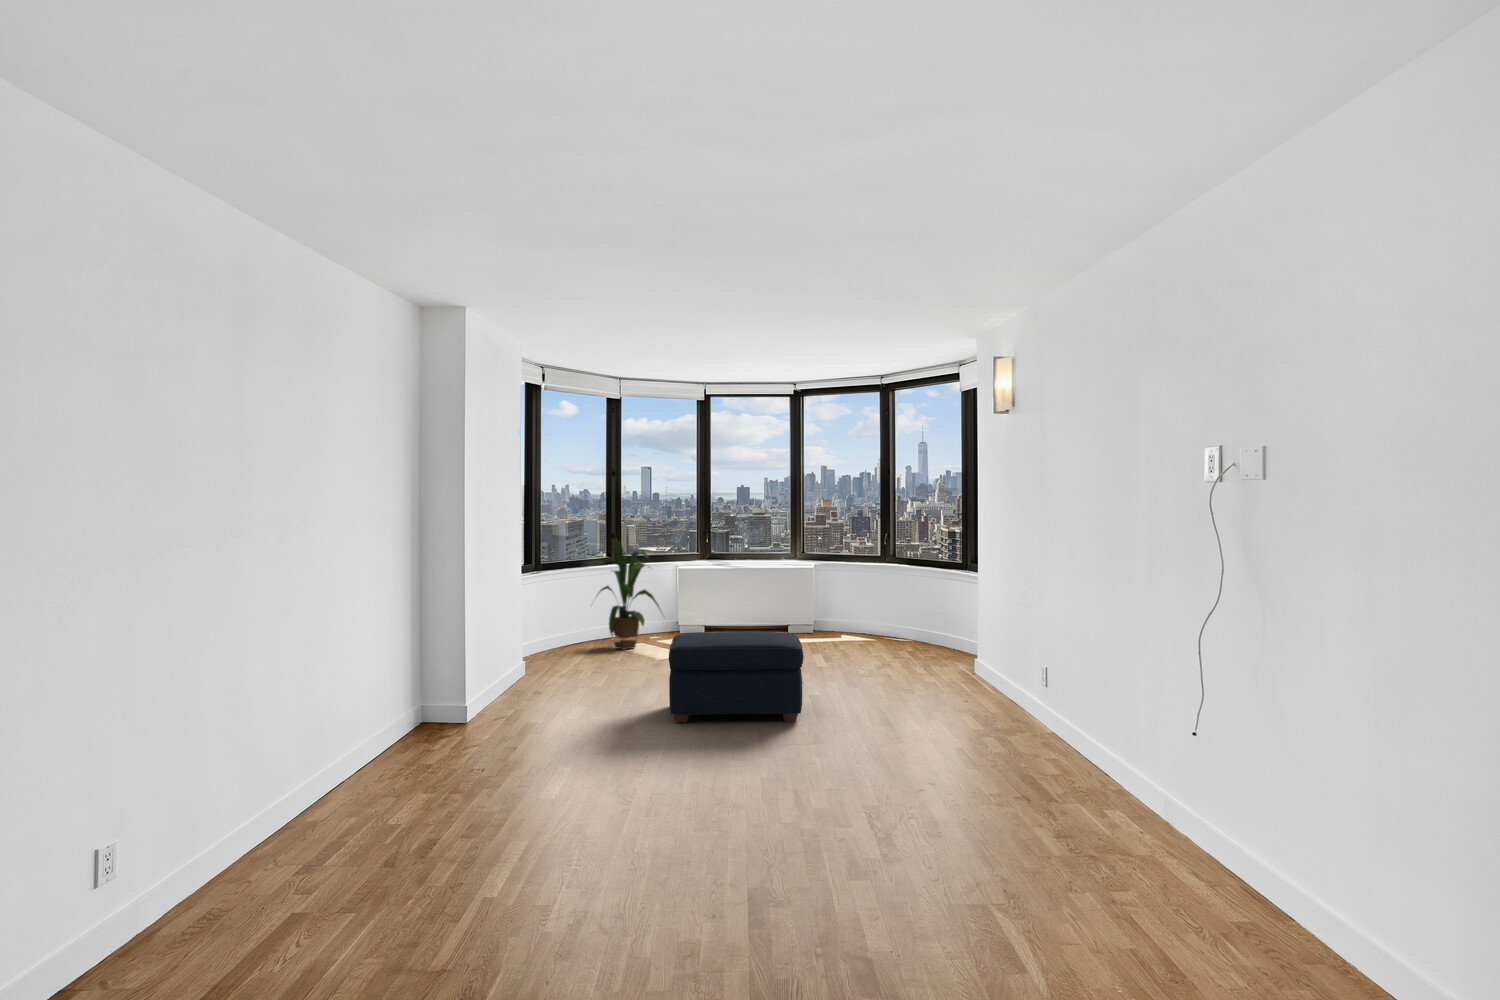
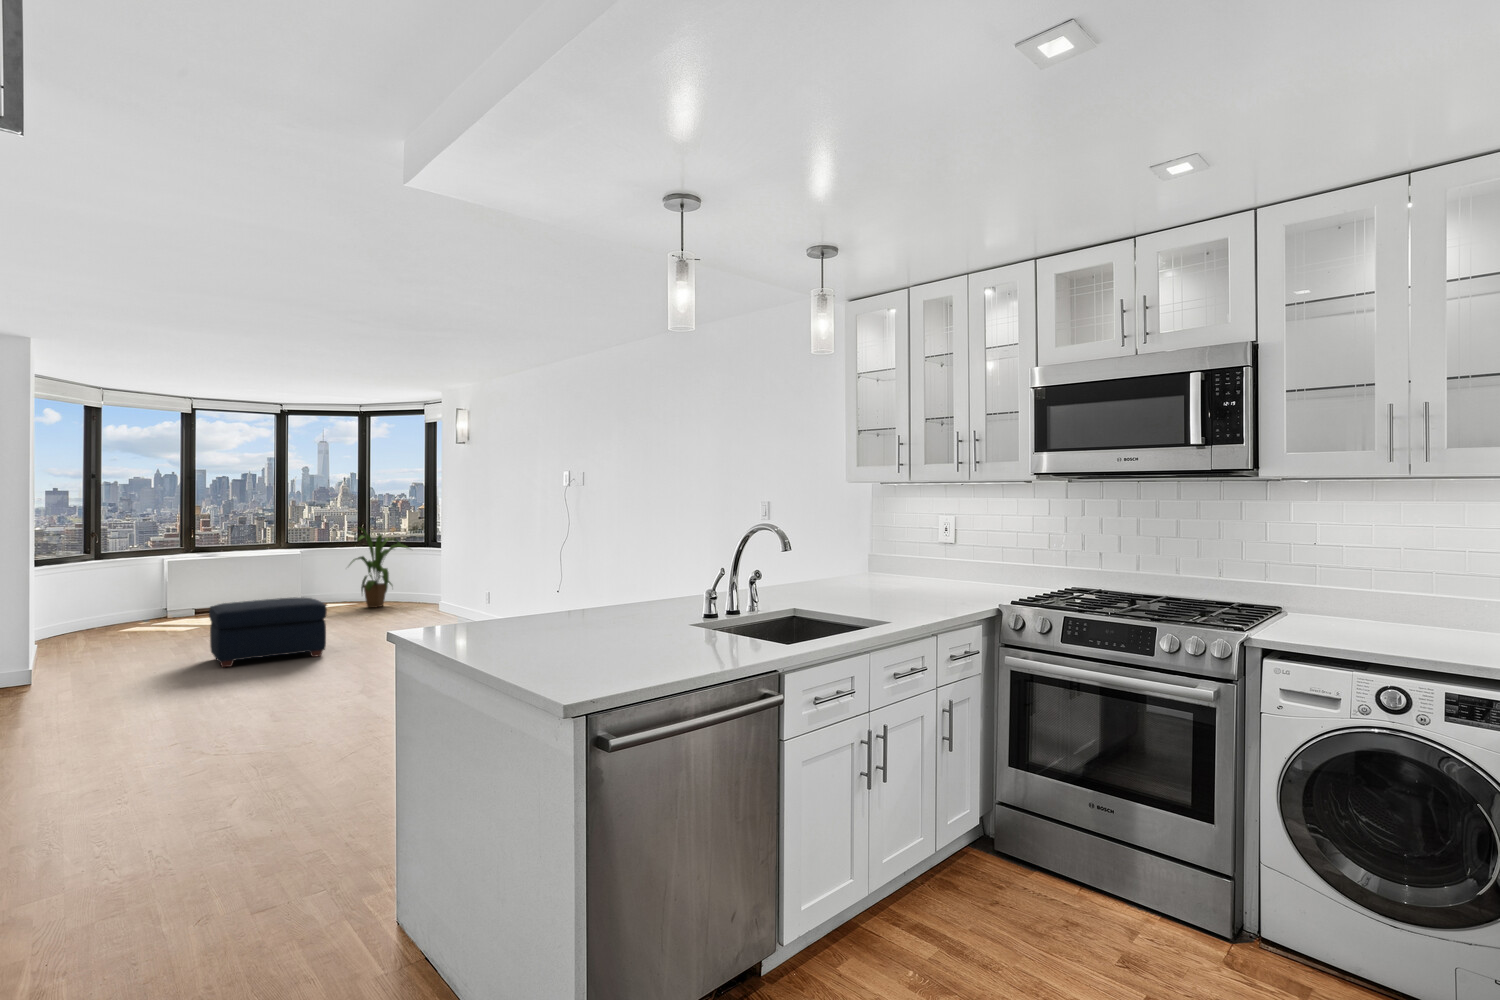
house plant: present [600,539,659,650] -> present [350,528,410,607]

